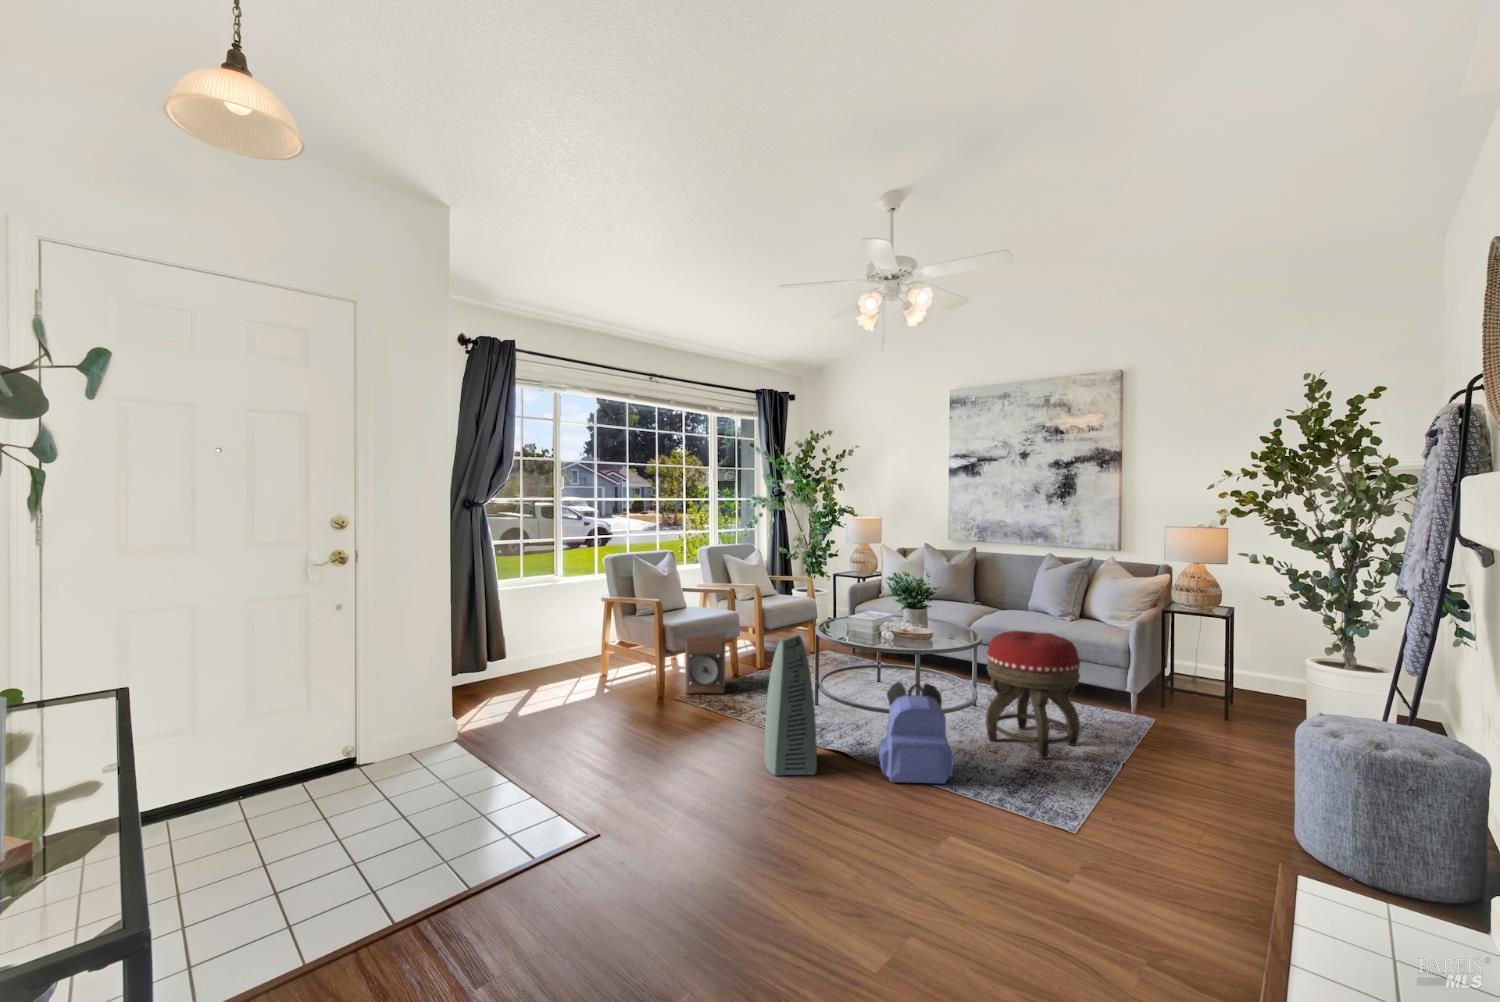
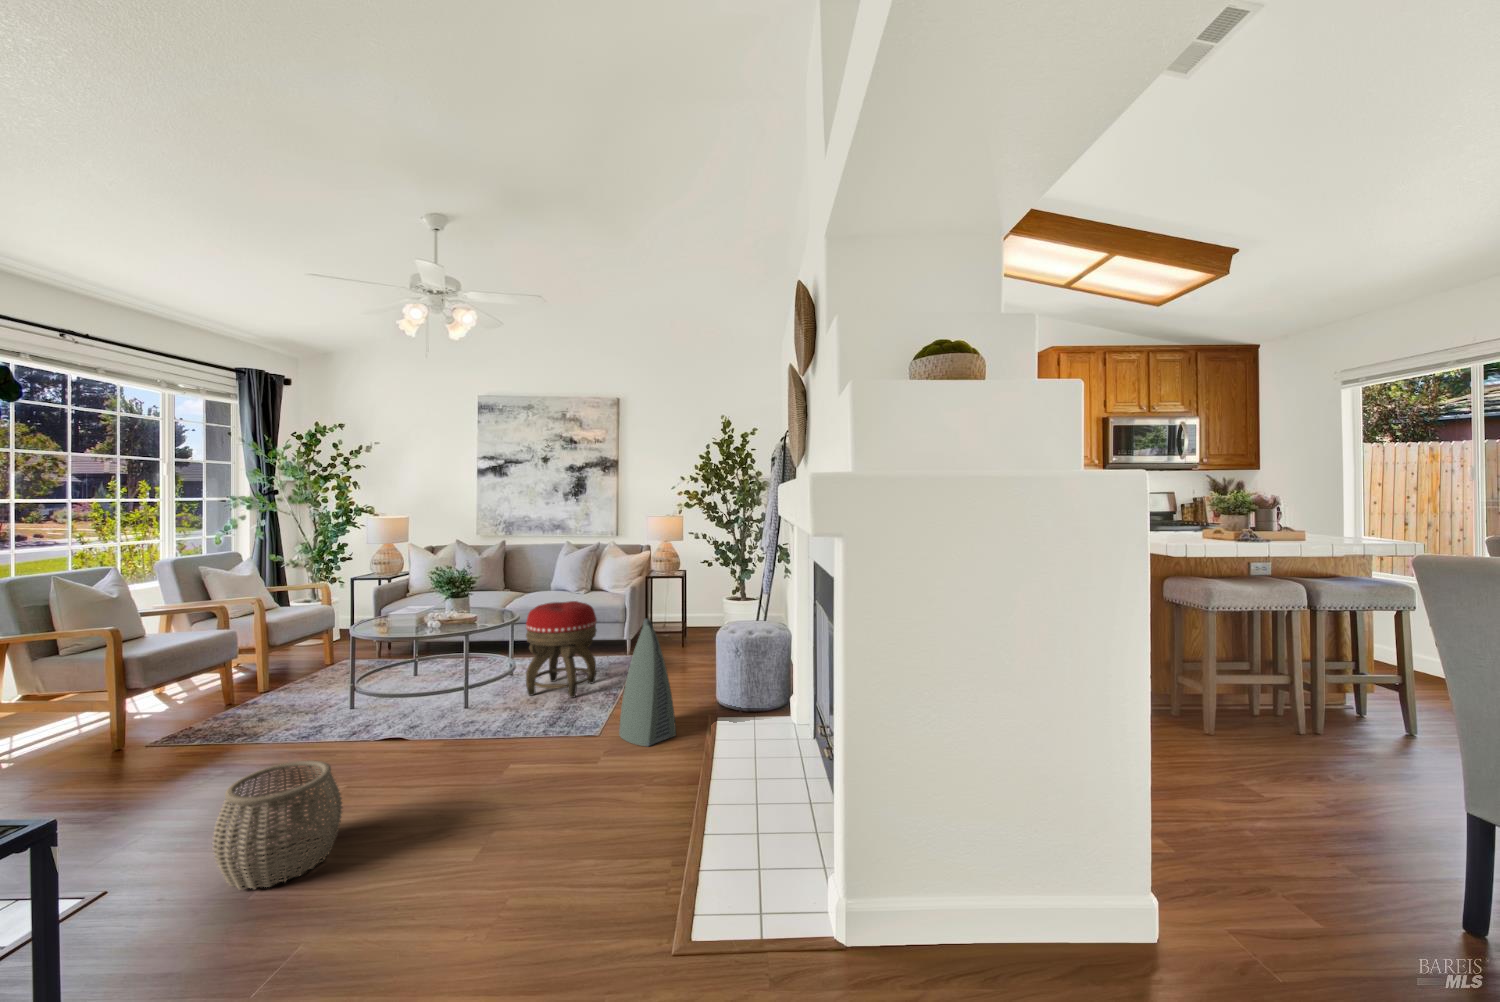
speaker: present [685,633,726,694] -> none [156,654,221,736]
air purifier: present [764,635,817,776] -> present [619,619,676,746]
backpack: present [879,682,954,784] -> none [435,656,505,750]
woven basket: none [680,753,777,872] -> present [212,760,342,890]

